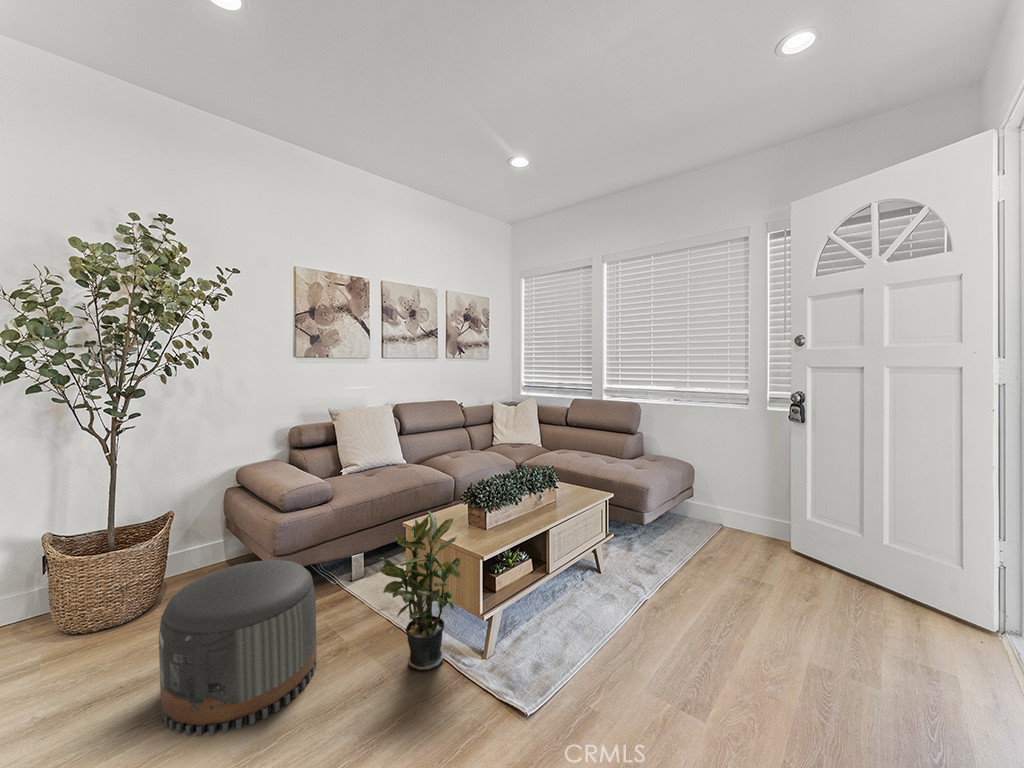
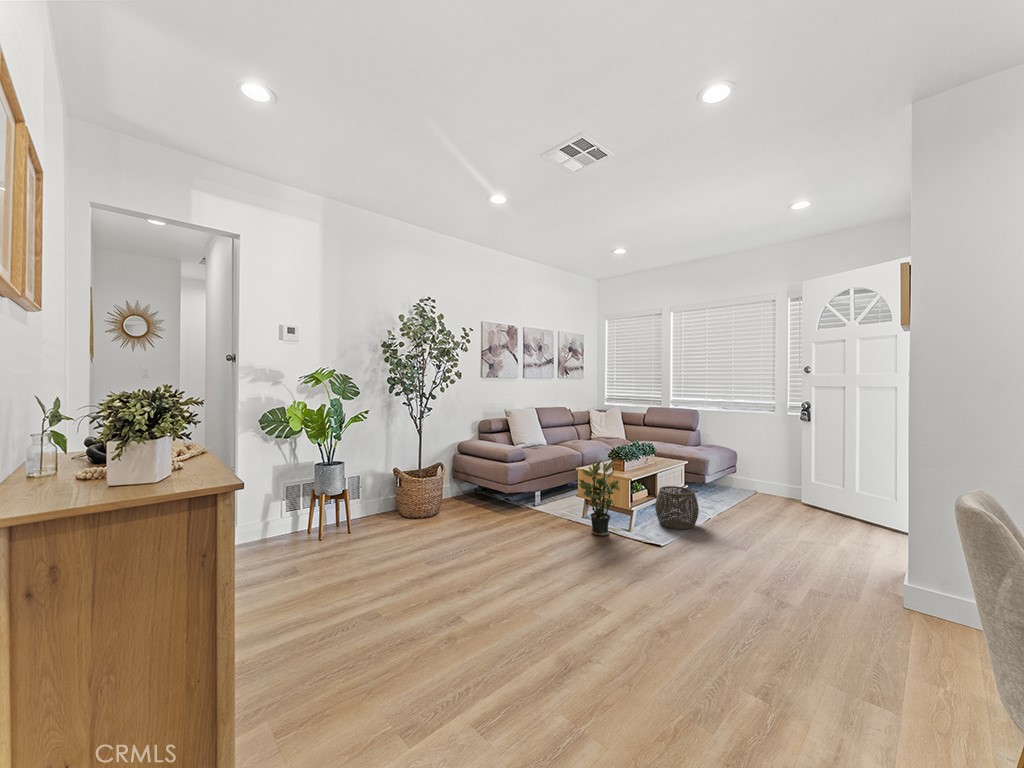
woven basket: none [543,547,619,638] -> present [655,486,699,530]
pouf: present [159,560,317,737] -> none [484,481,548,548]

